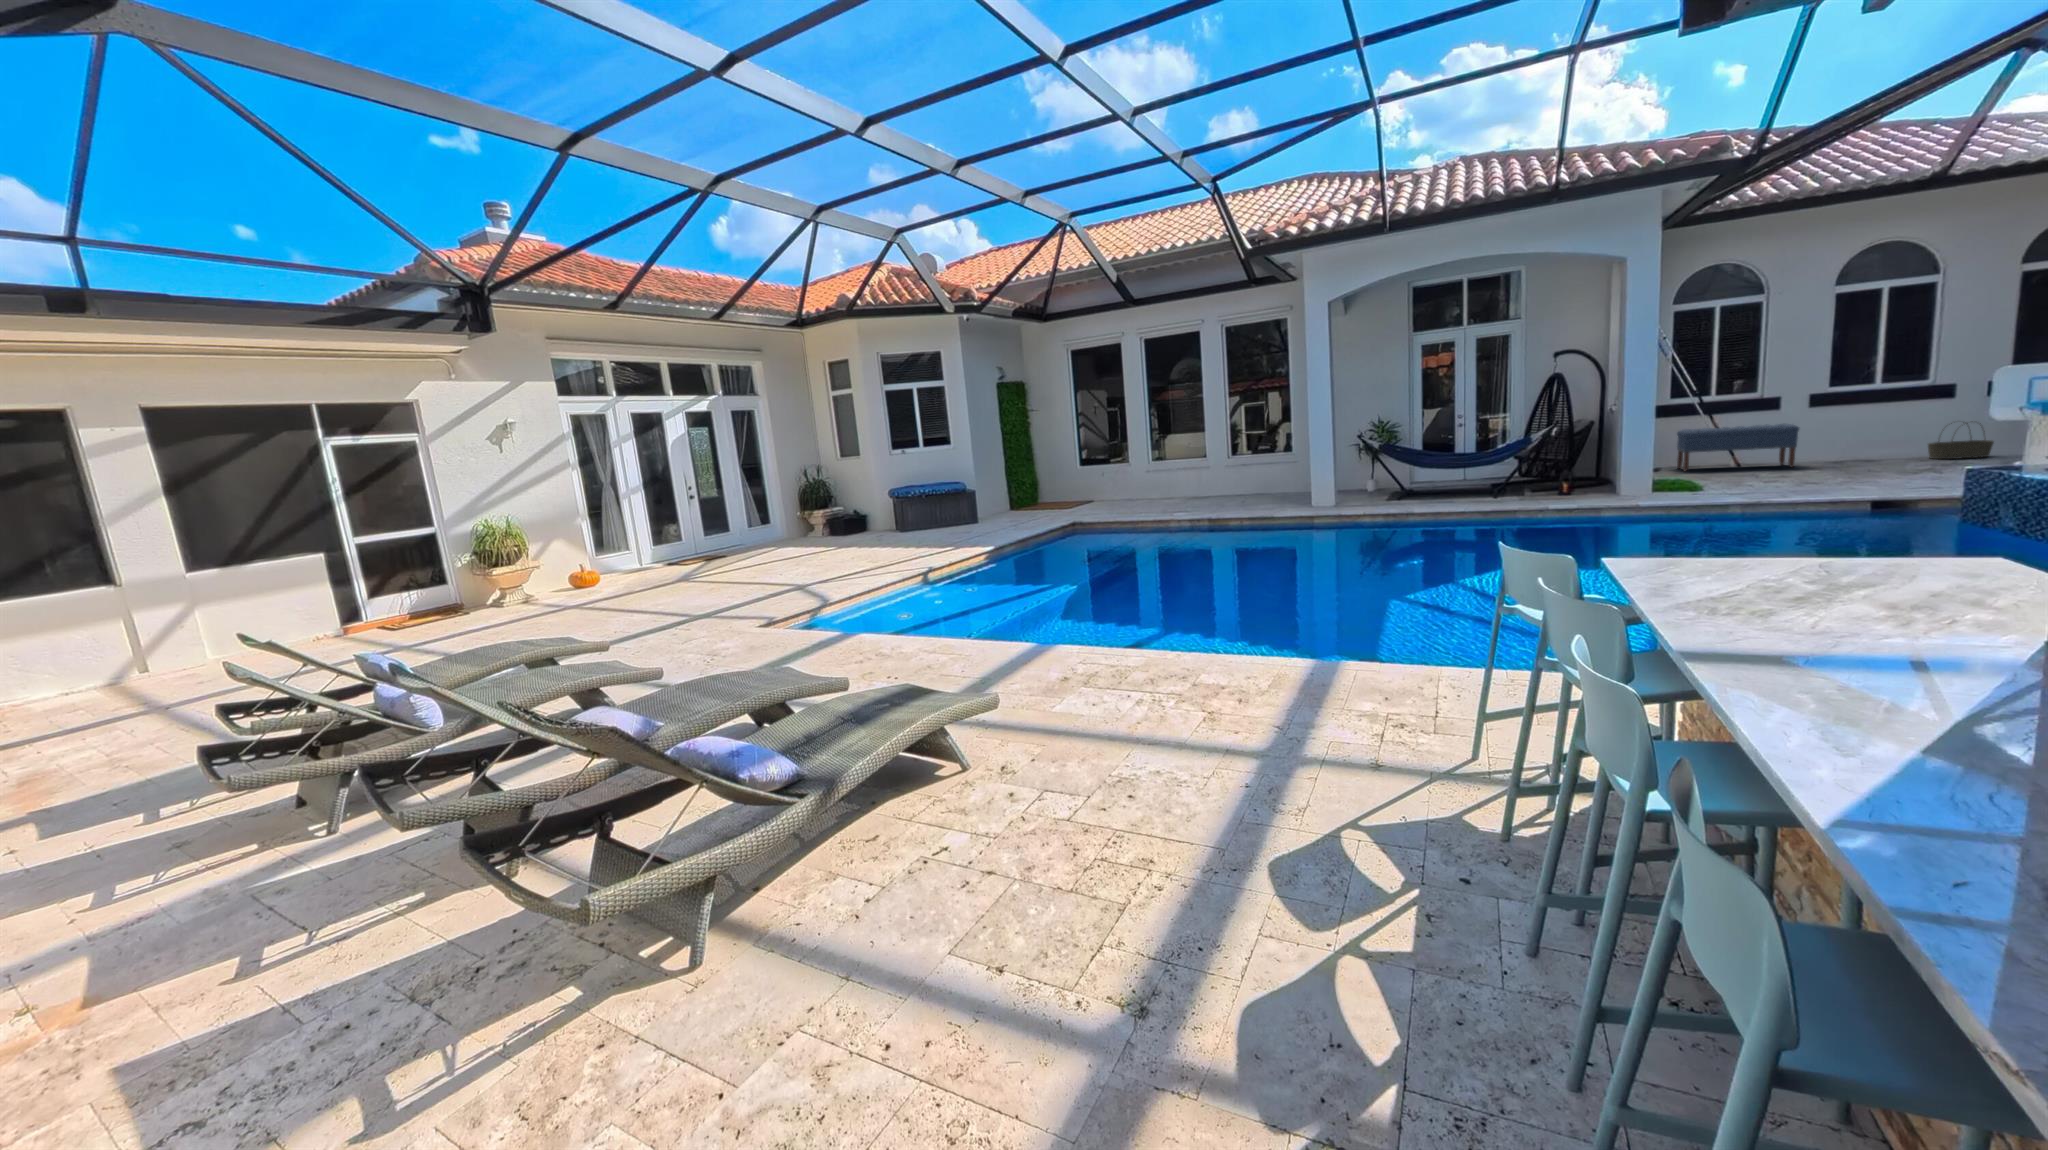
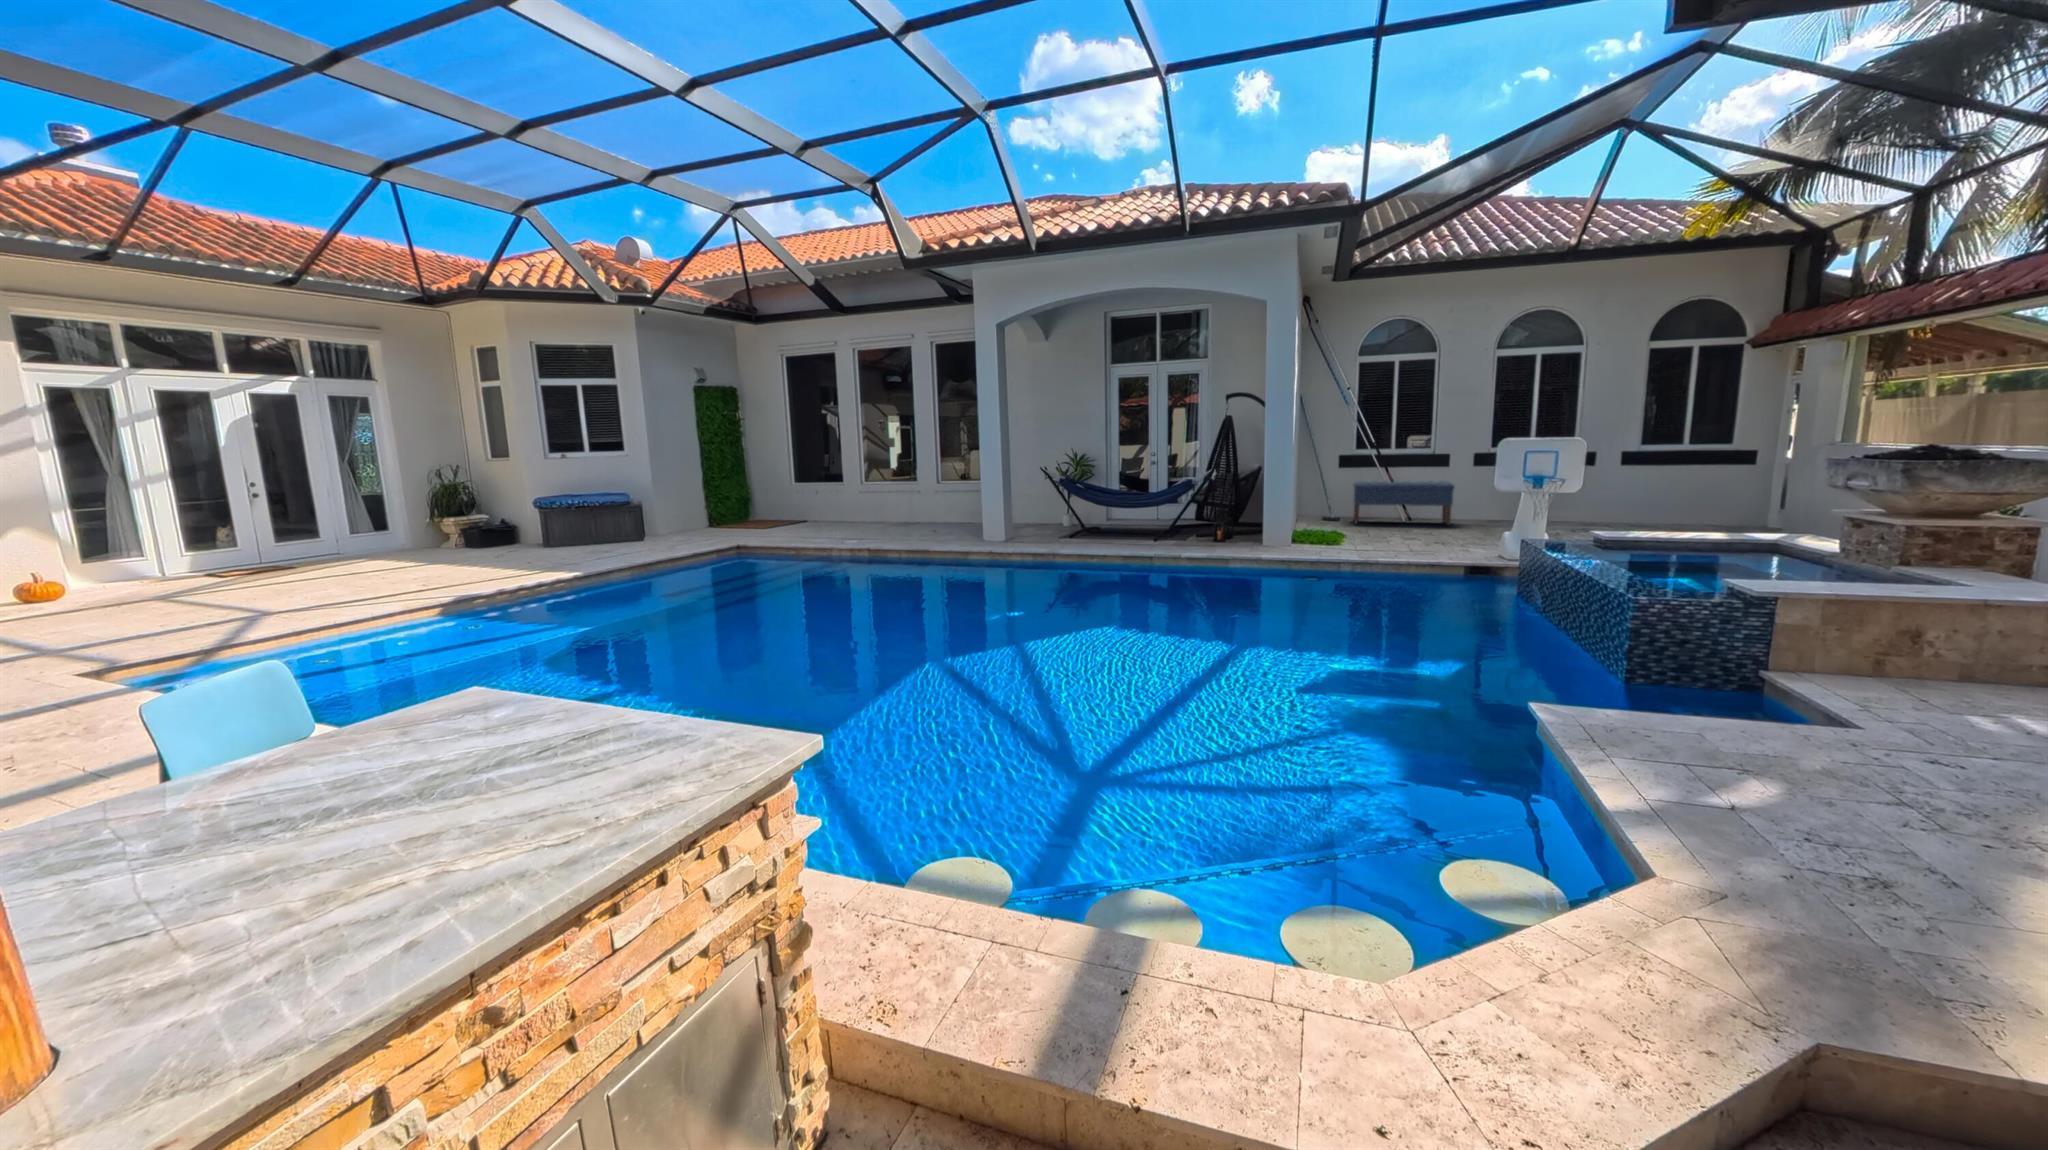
basket: present [1928,421,1994,459] -> none [1568,488,1623,525]

